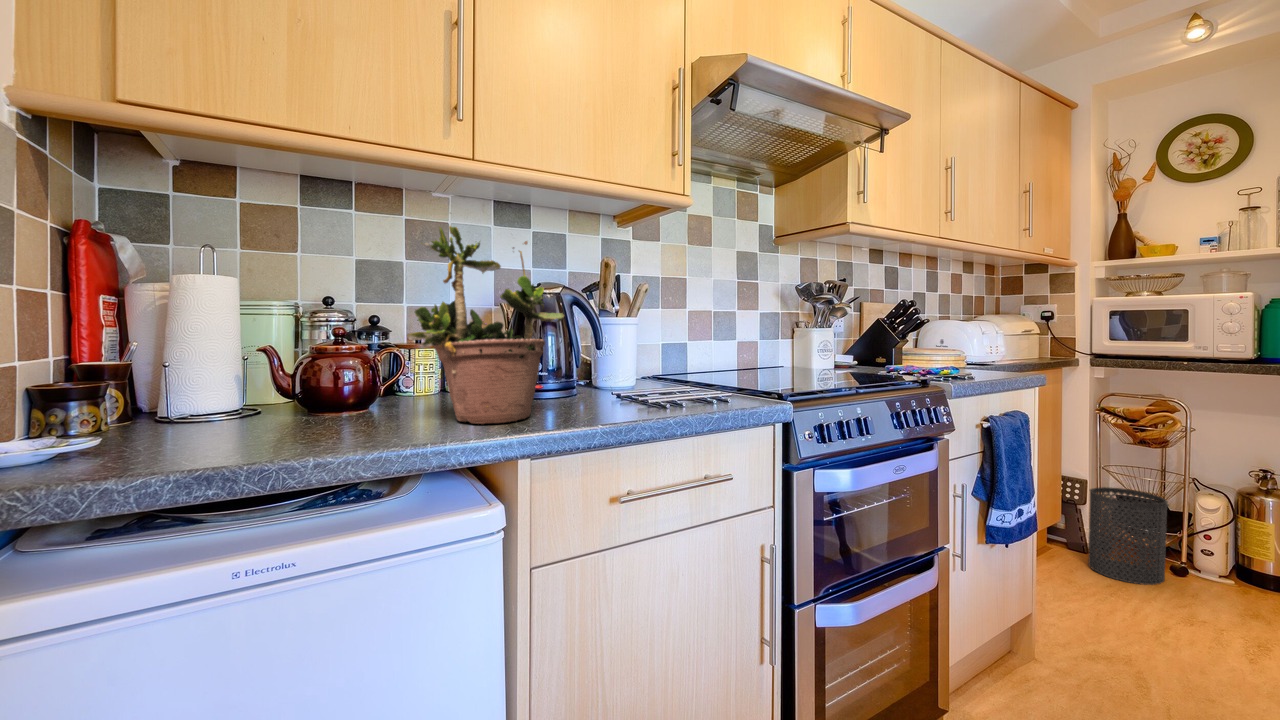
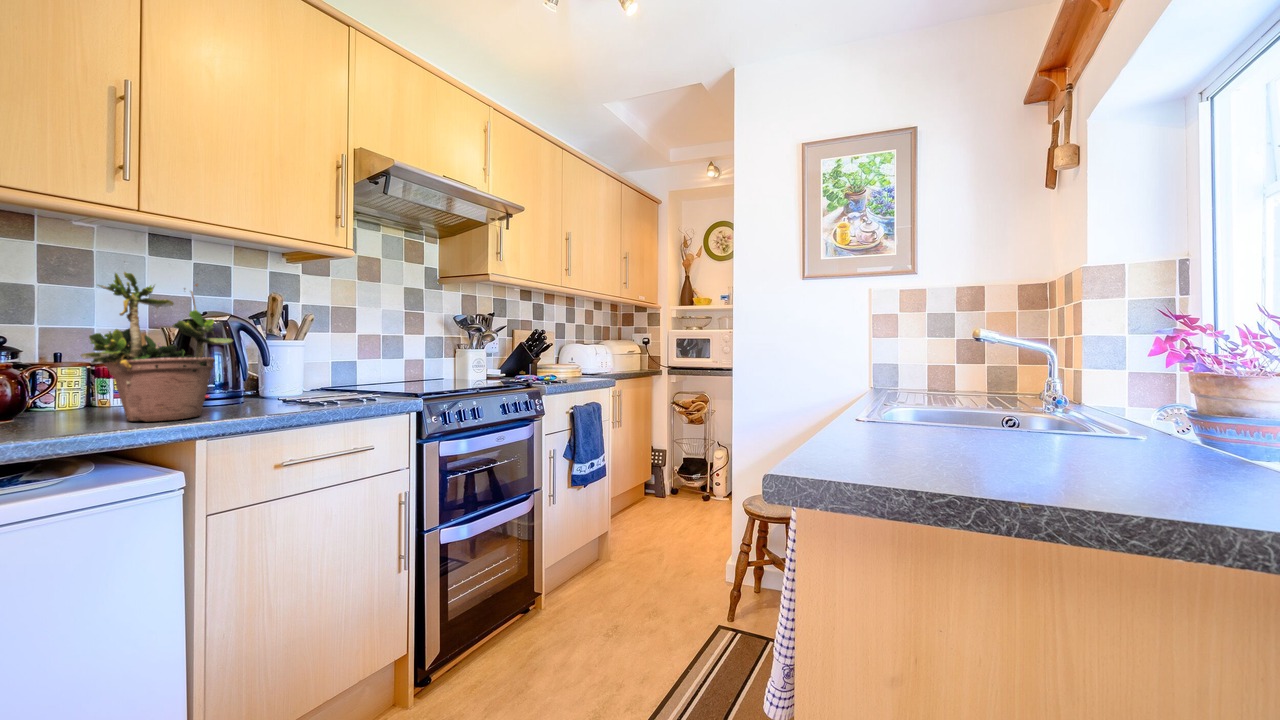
trash can: present [1088,487,1169,585] -> none [665,453,701,512]

